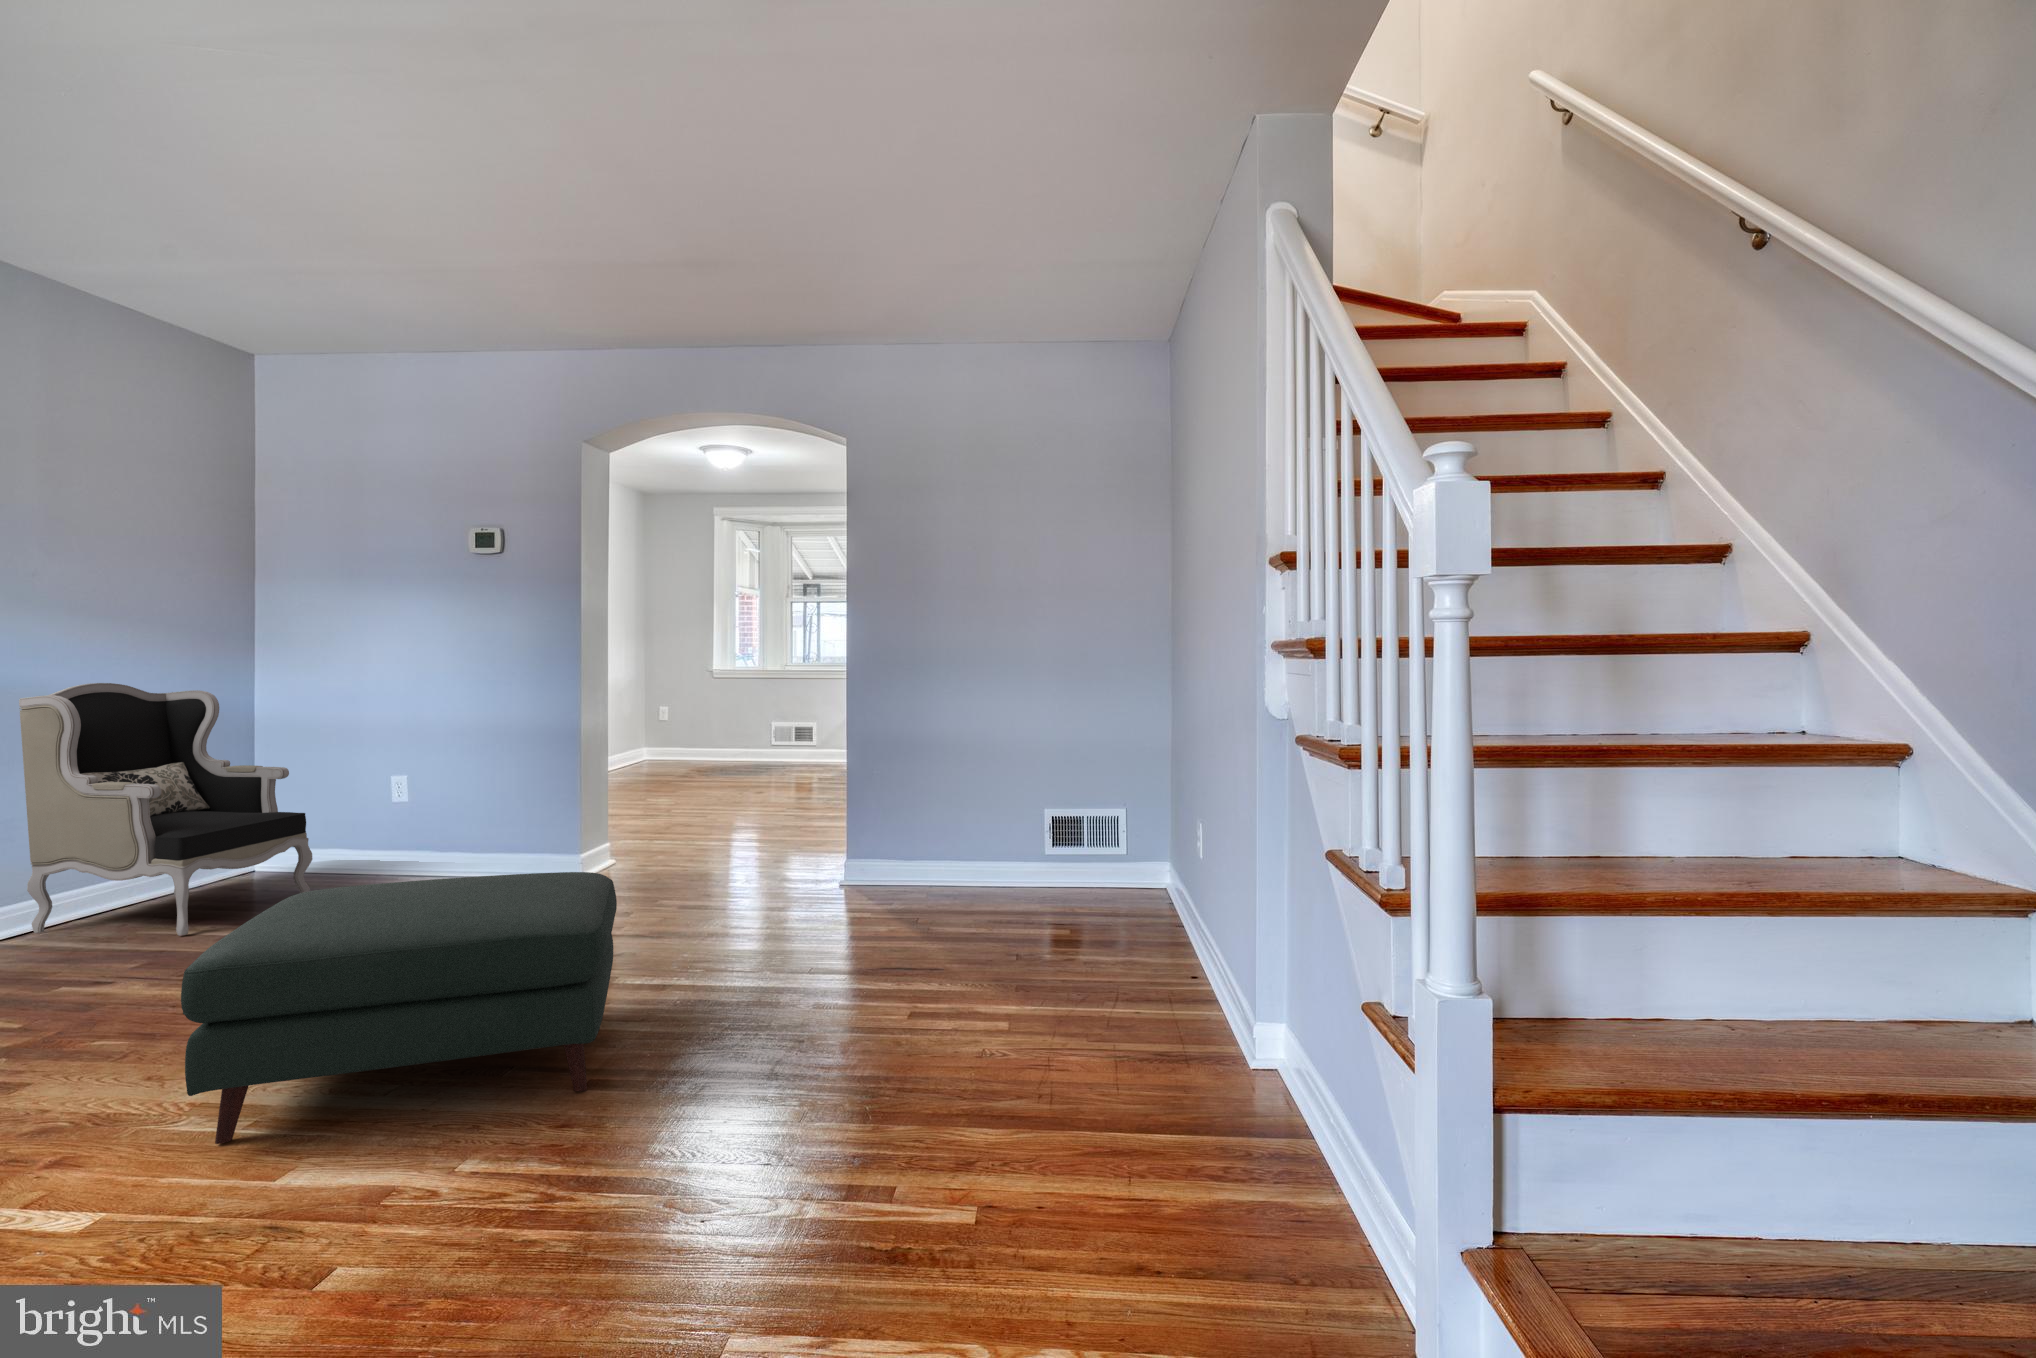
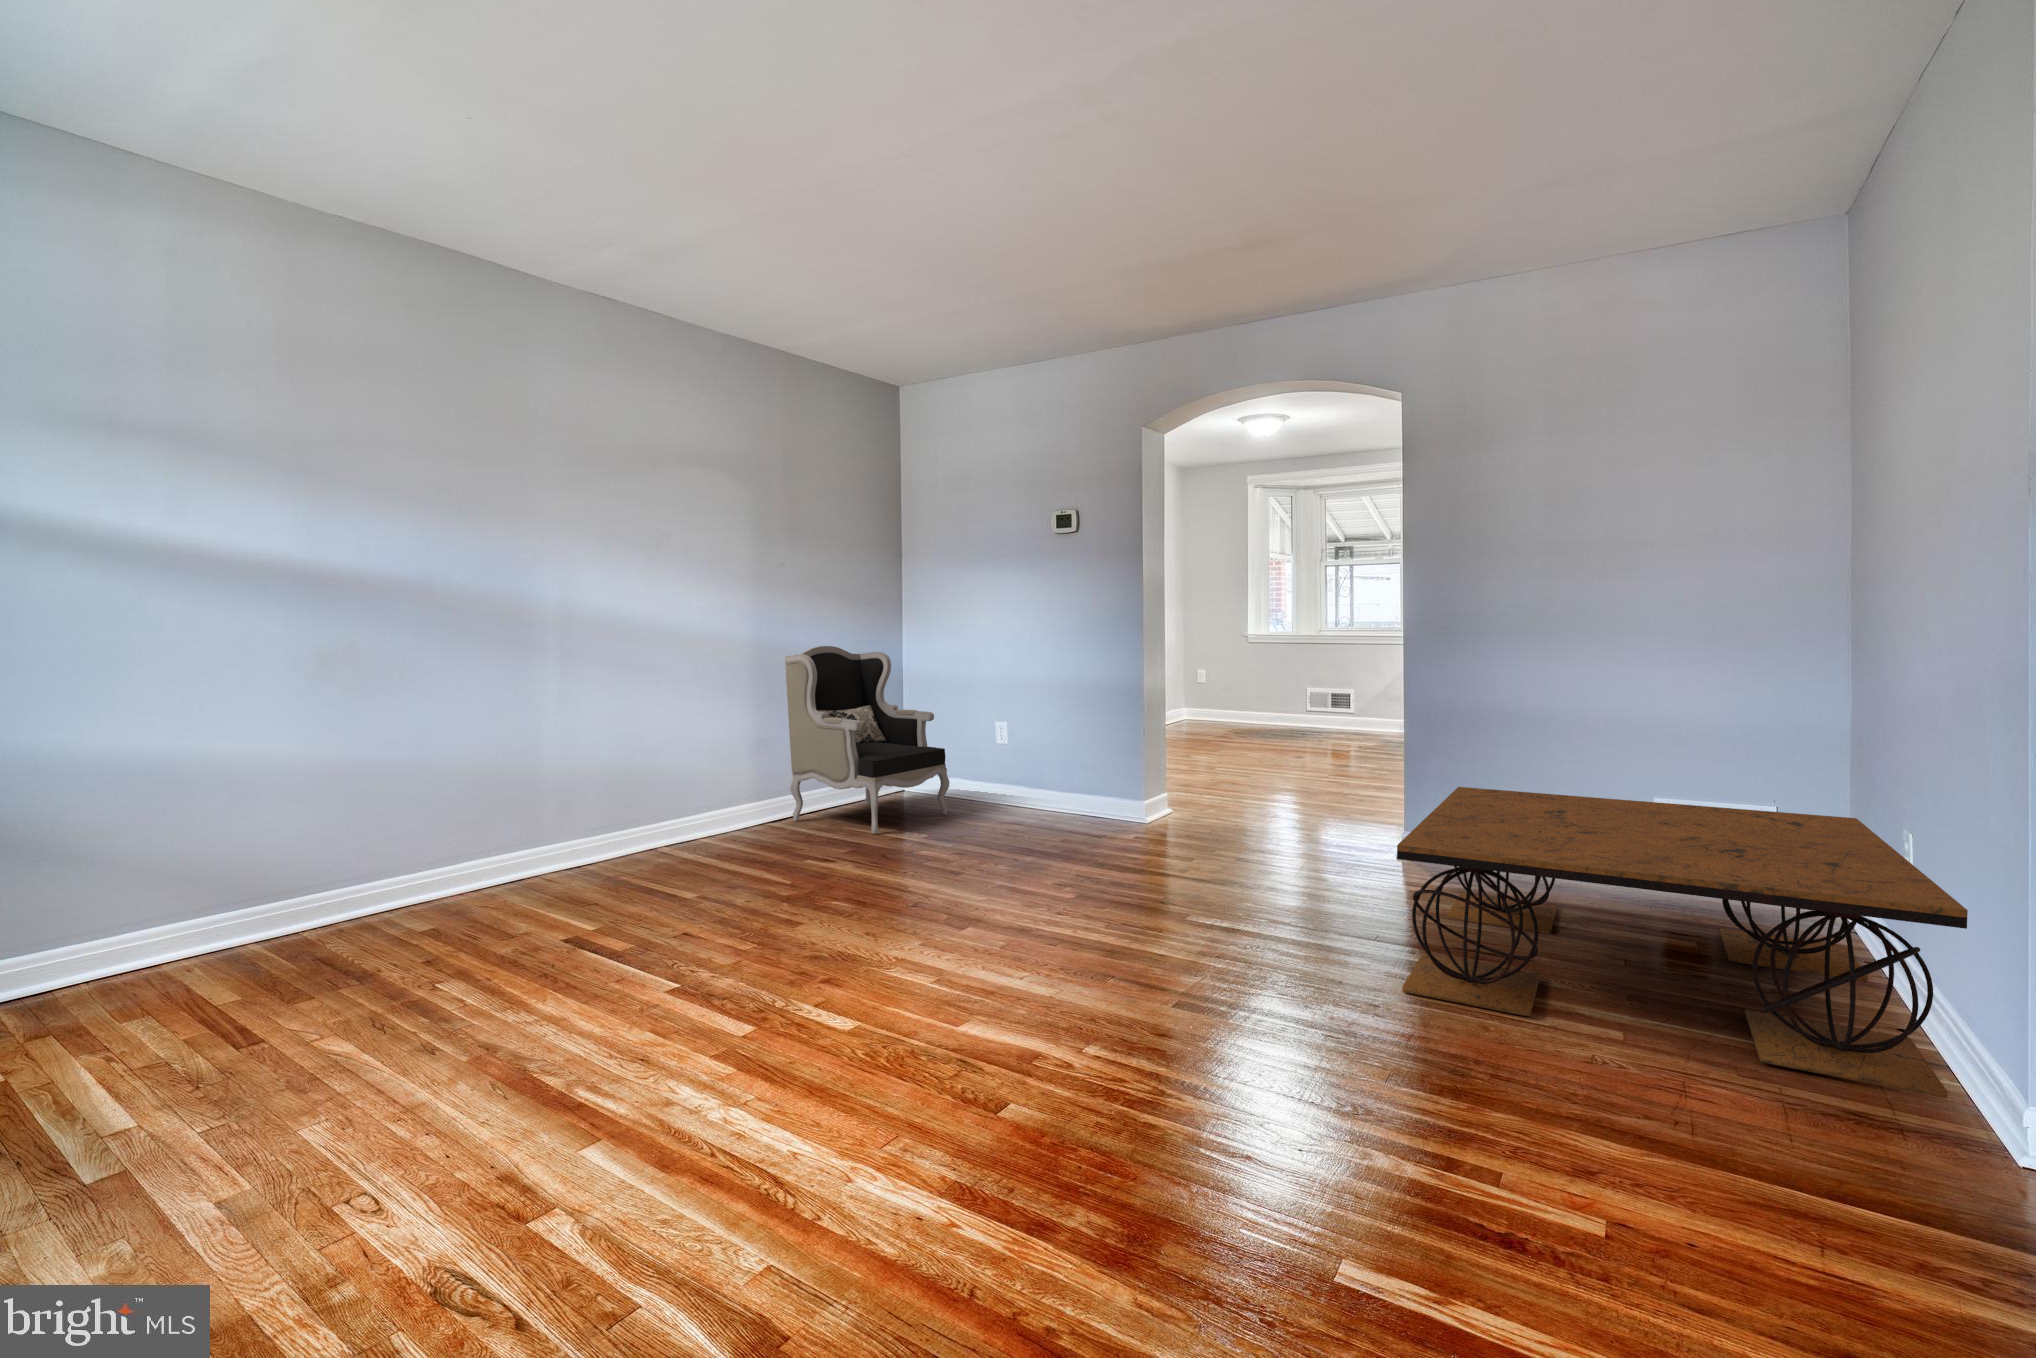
coffee table: none [824,815,1224,1031] -> present [1397,787,1968,1099]
ottoman: present [181,872,617,1144] -> none [898,807,1194,1007]

